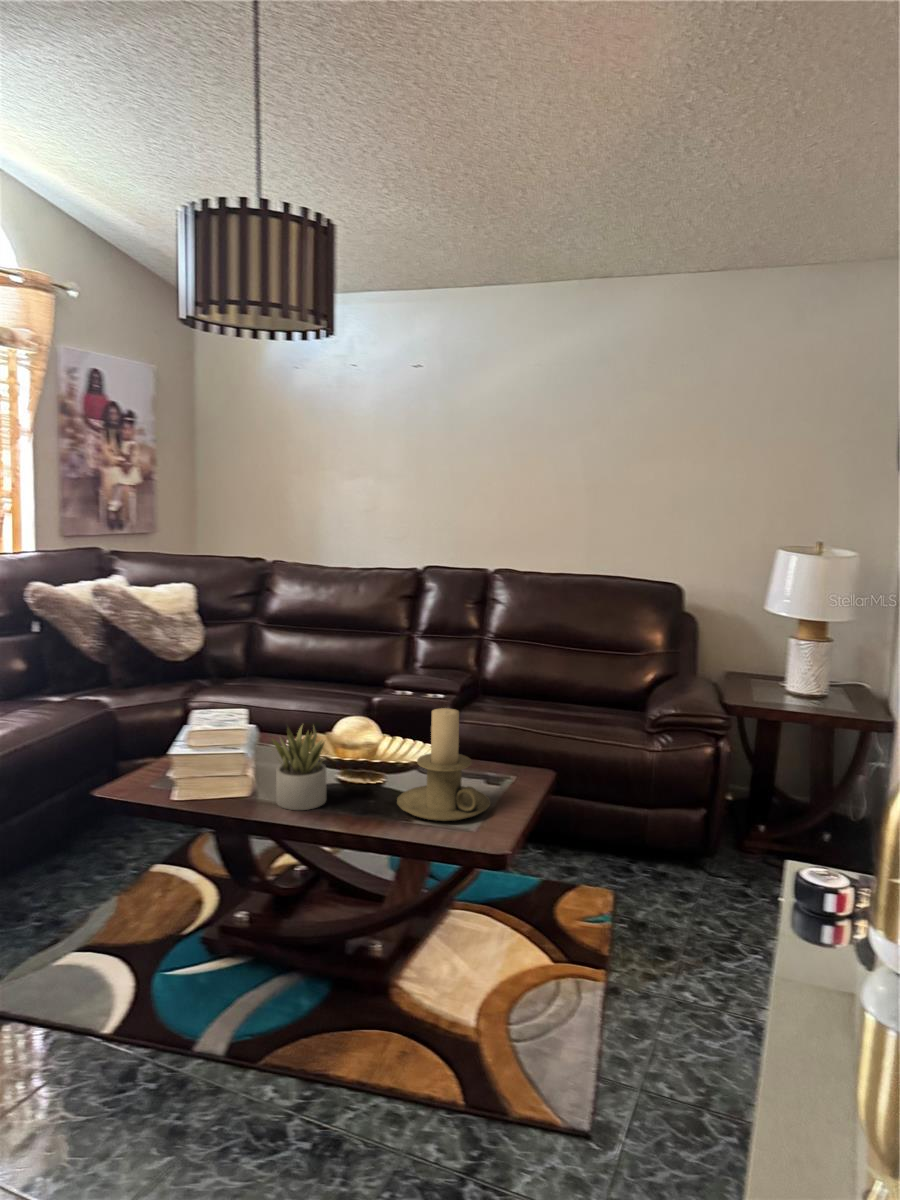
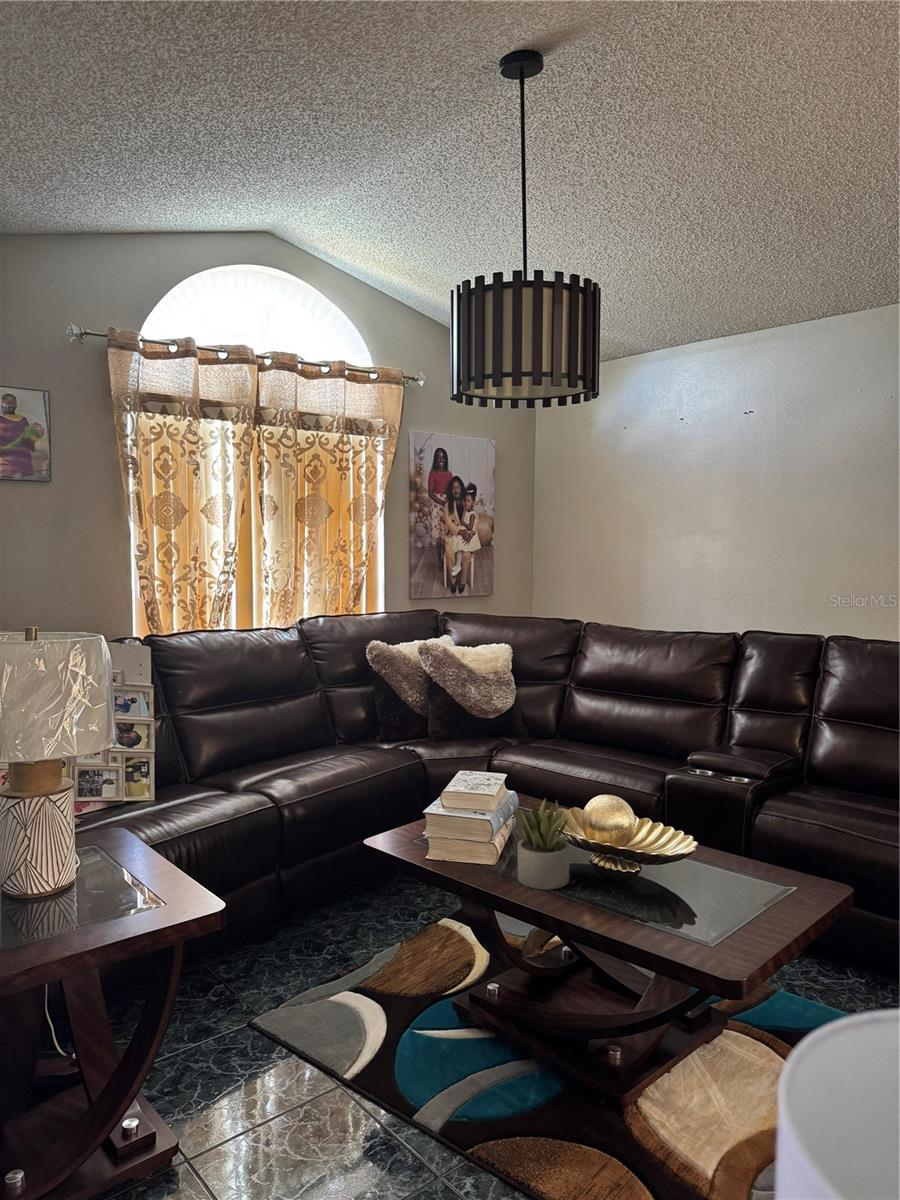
candle holder: present [397,708,490,821] -> none [640,798,751,930]

